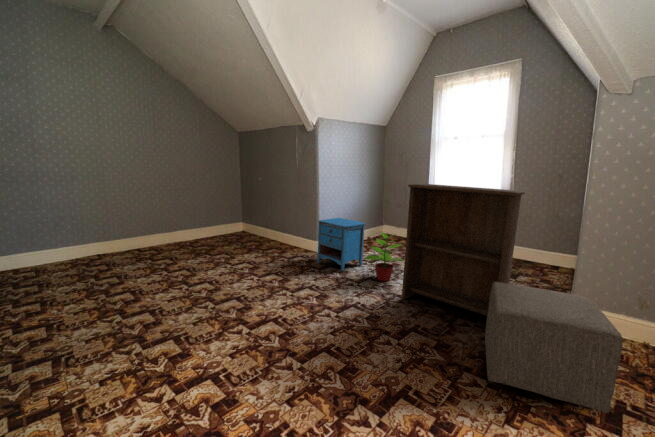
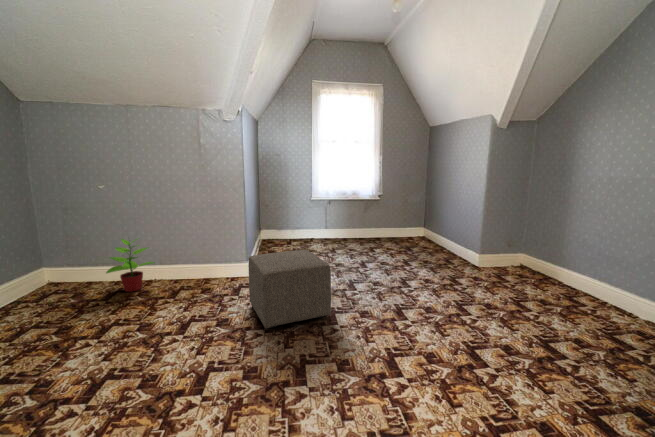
bookshelf: present [402,184,525,316] -> none [153,182,256,300]
nightstand: present [317,218,365,271] -> none [15,233,97,298]

